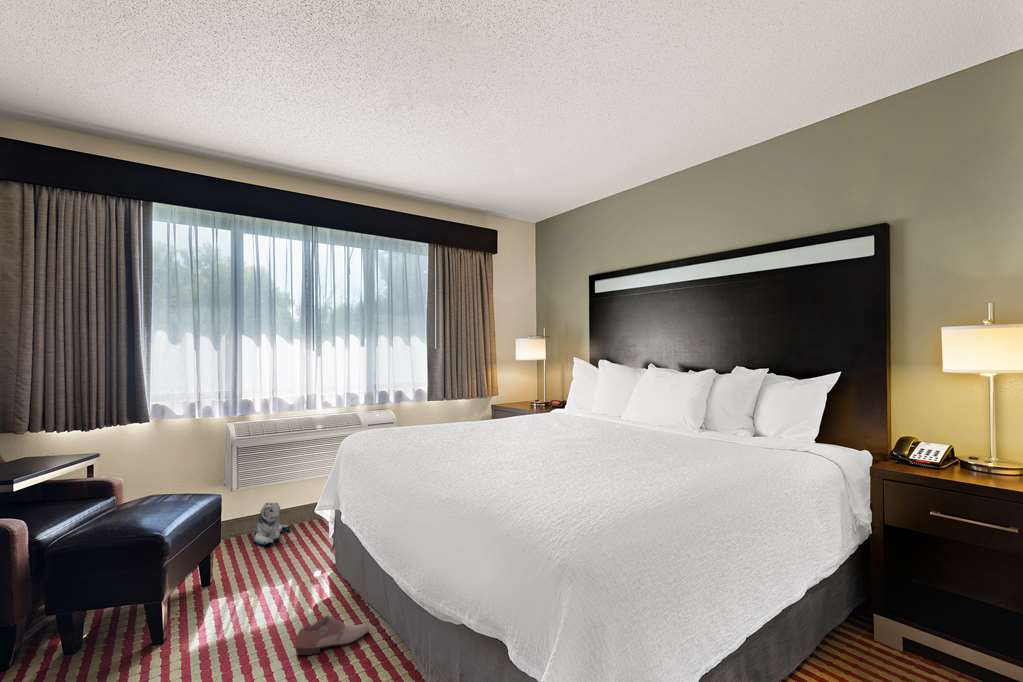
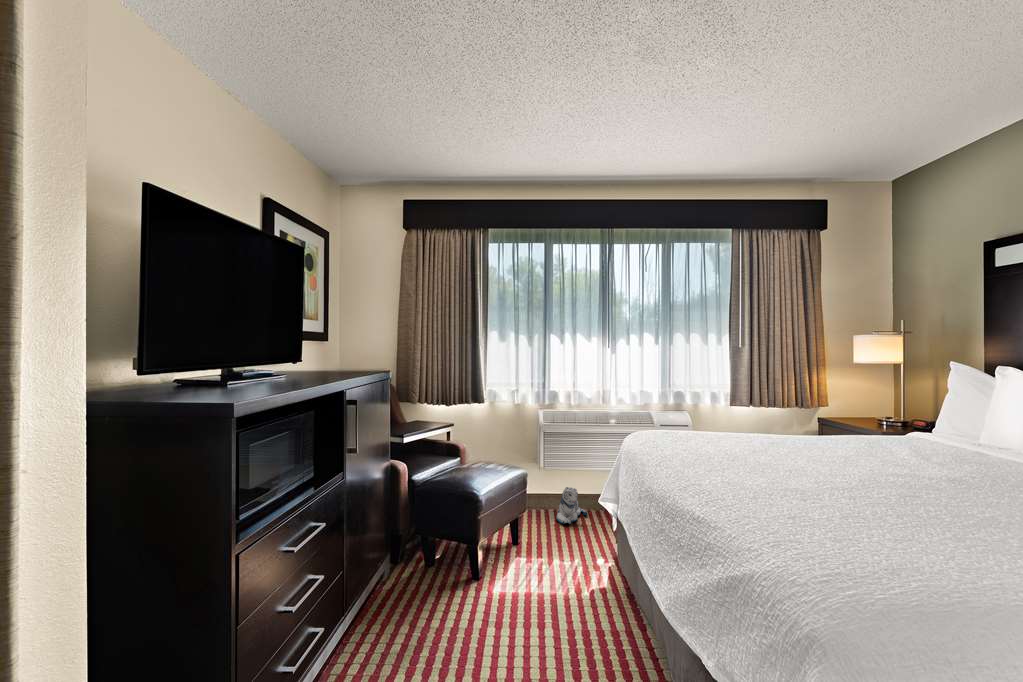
shoe: present [295,615,370,655] -> none [564,595,626,624]

